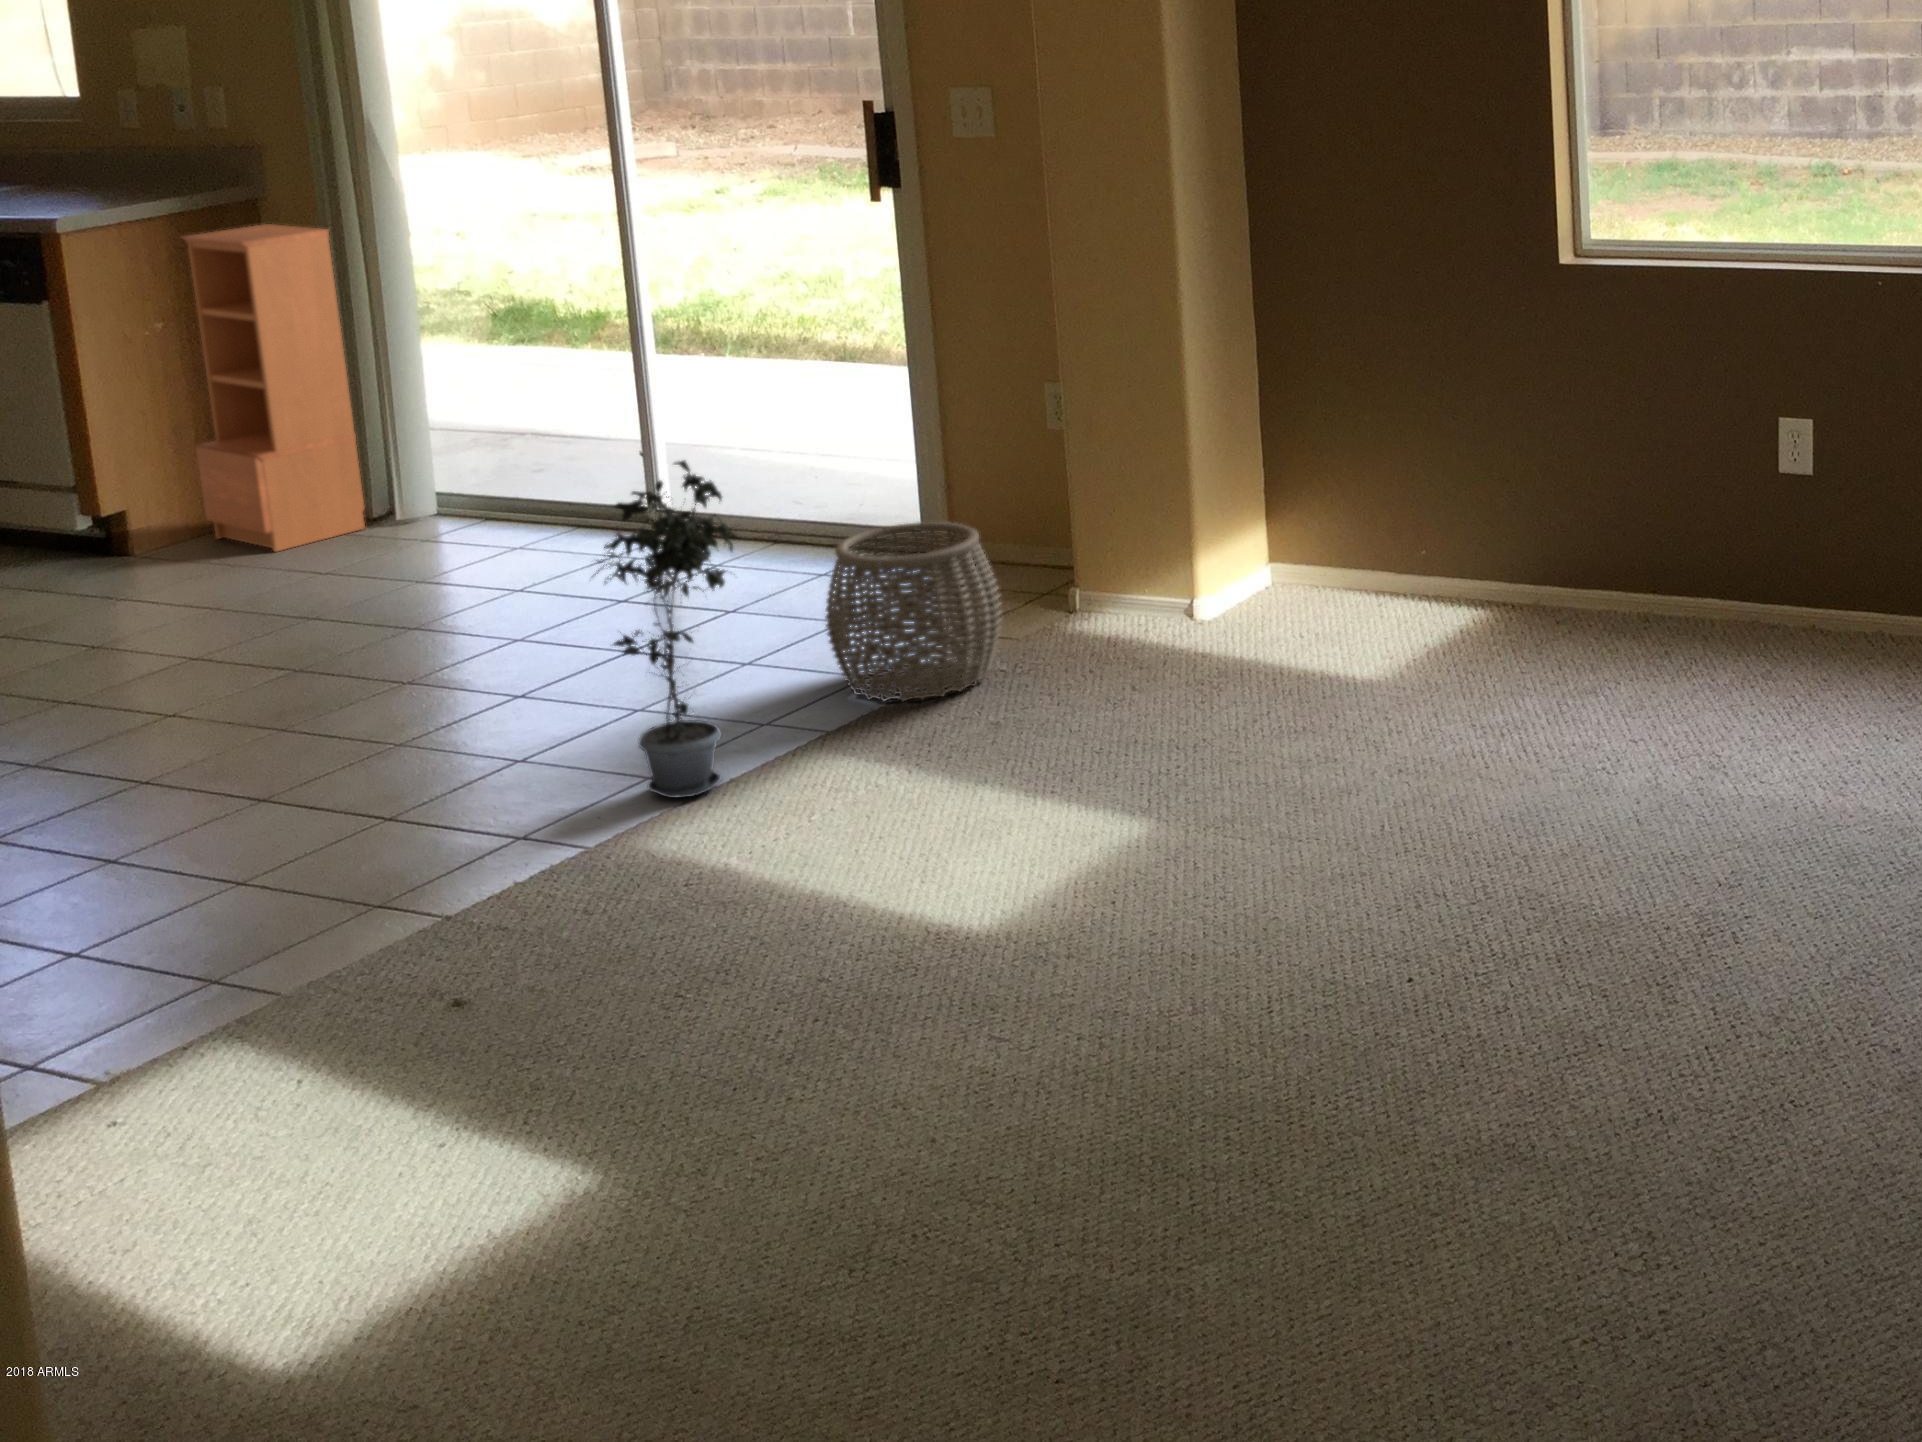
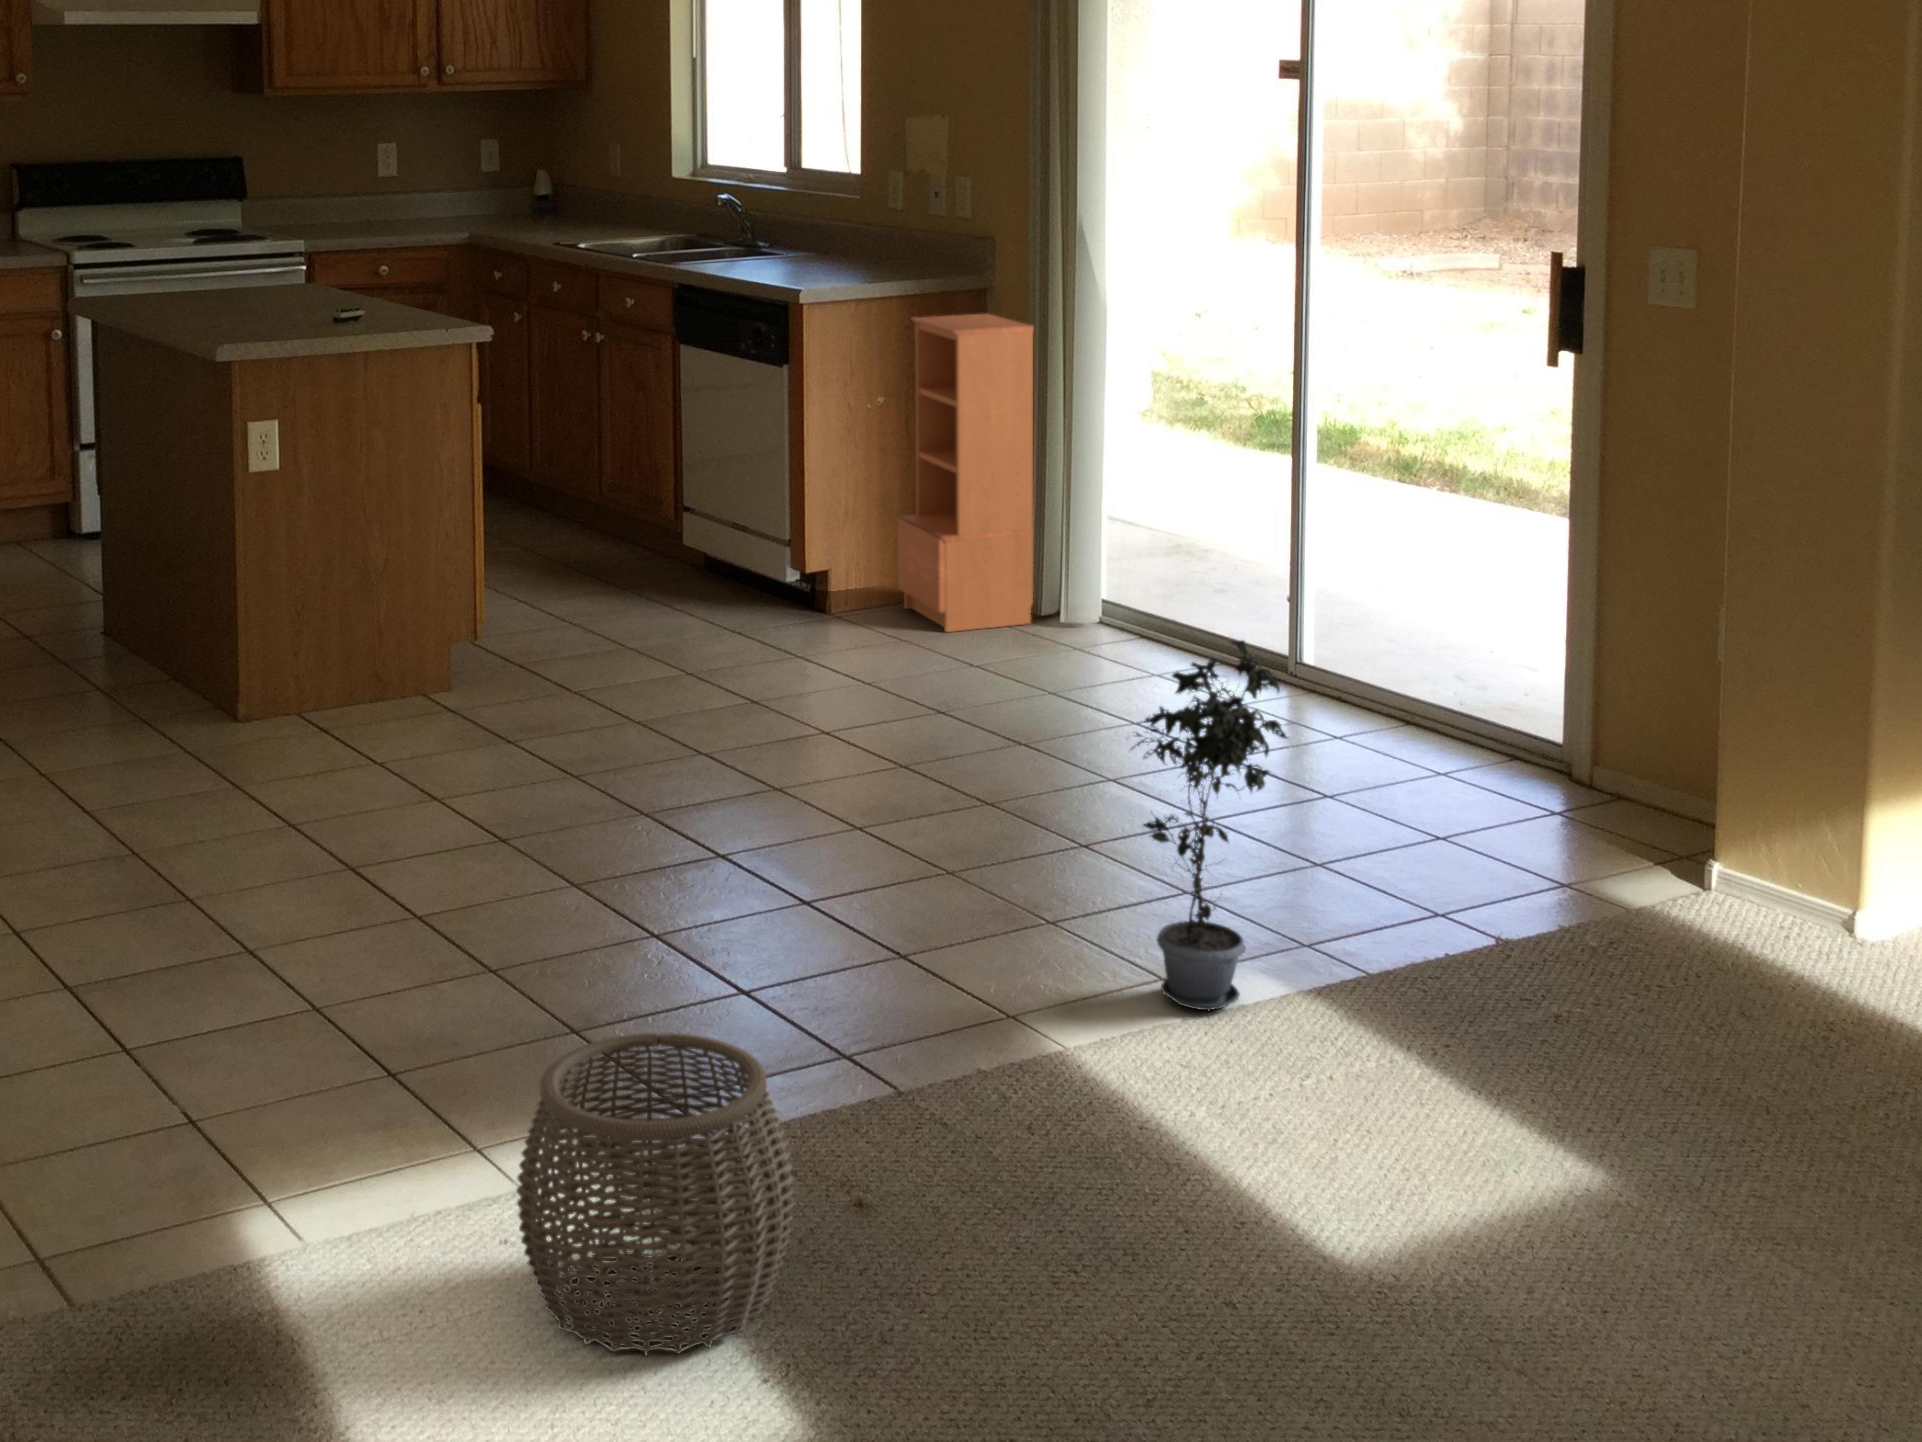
woven basket: present [826,522,1001,701] -> present [517,1032,794,1355]

